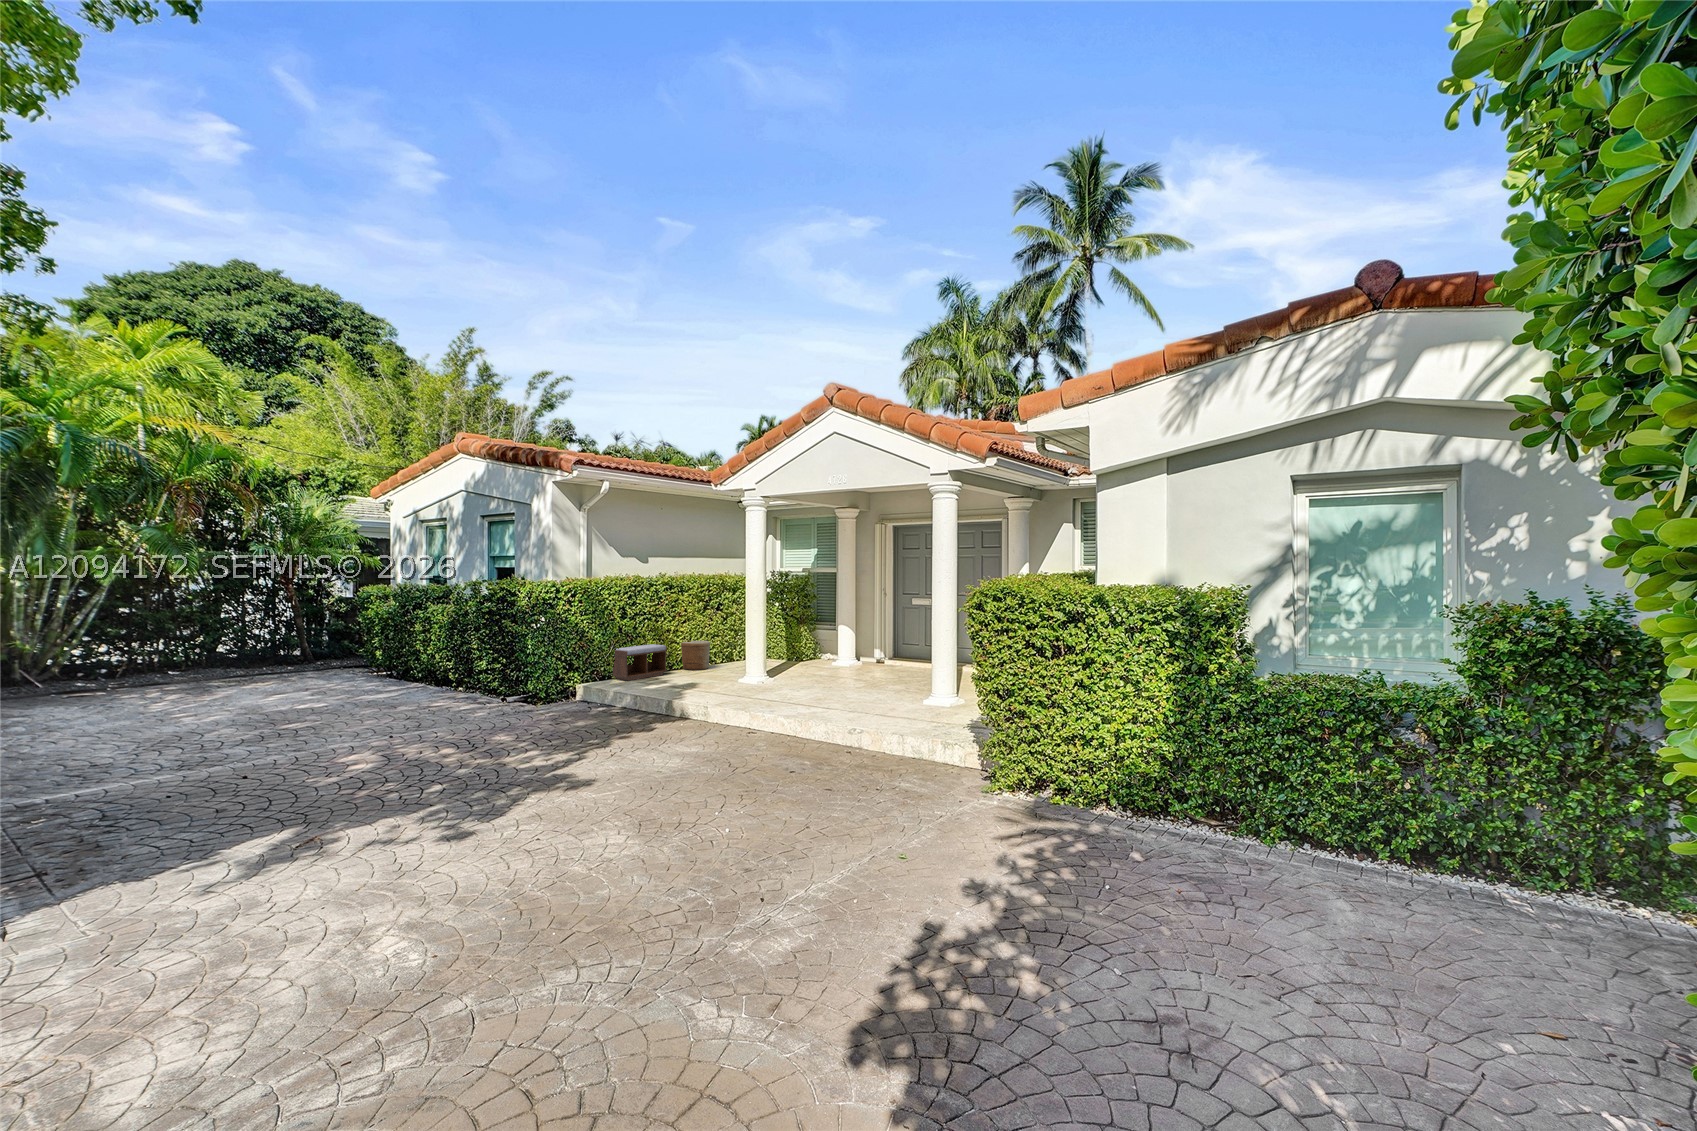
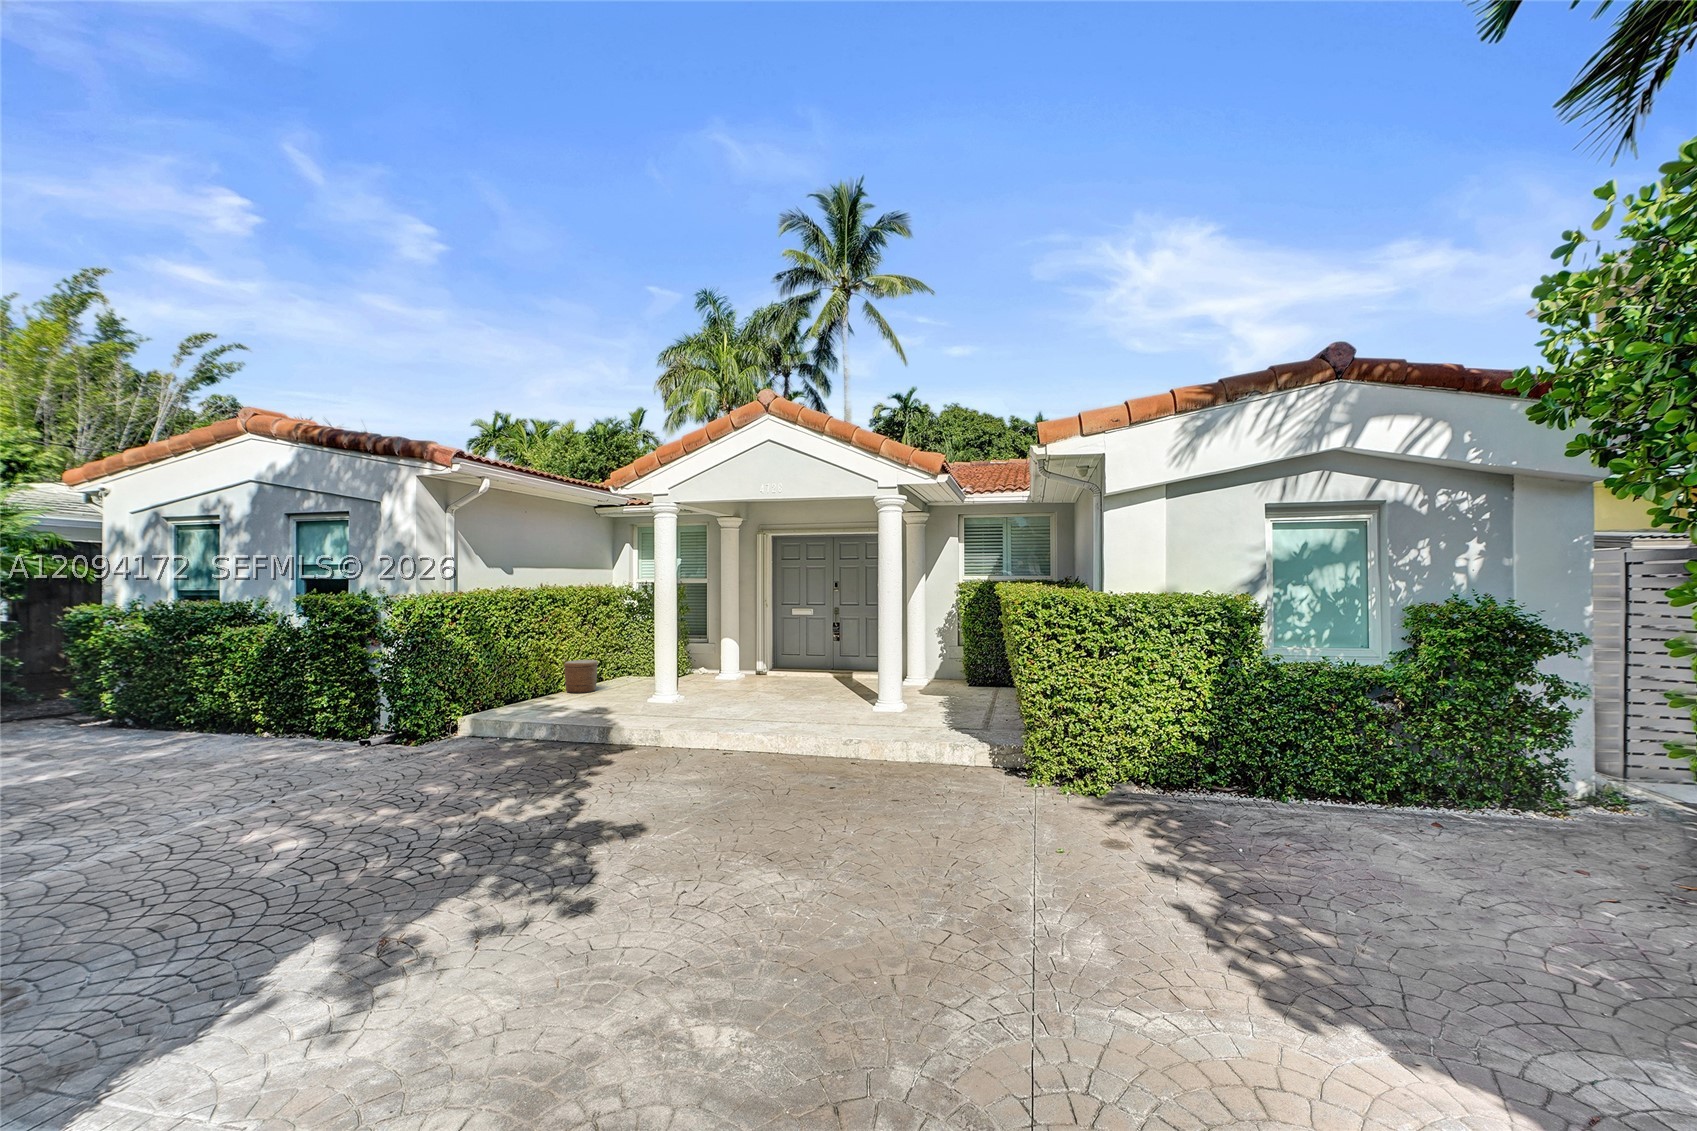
bench: present [612,644,667,681] -> none [497,666,558,709]

